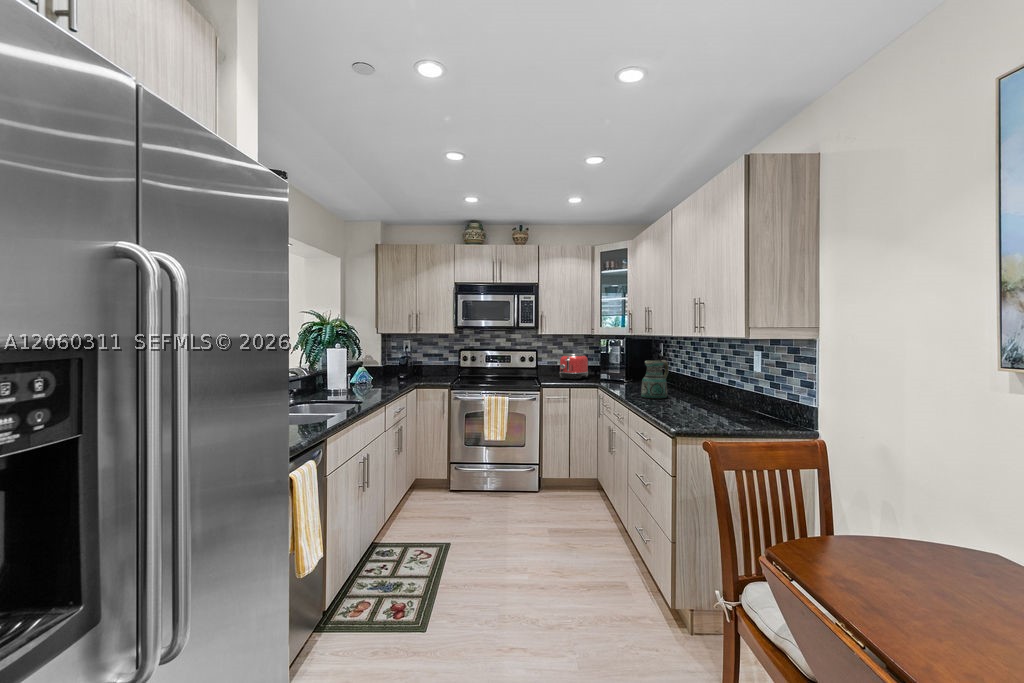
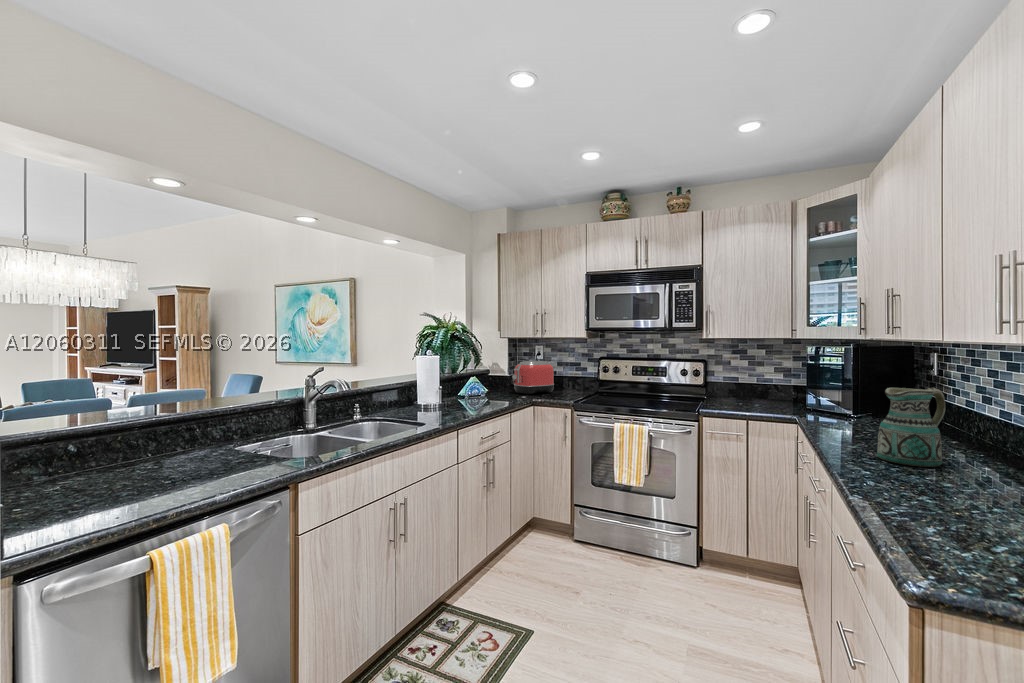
toaster: present [560,353,588,380] -> present [511,361,554,395]

